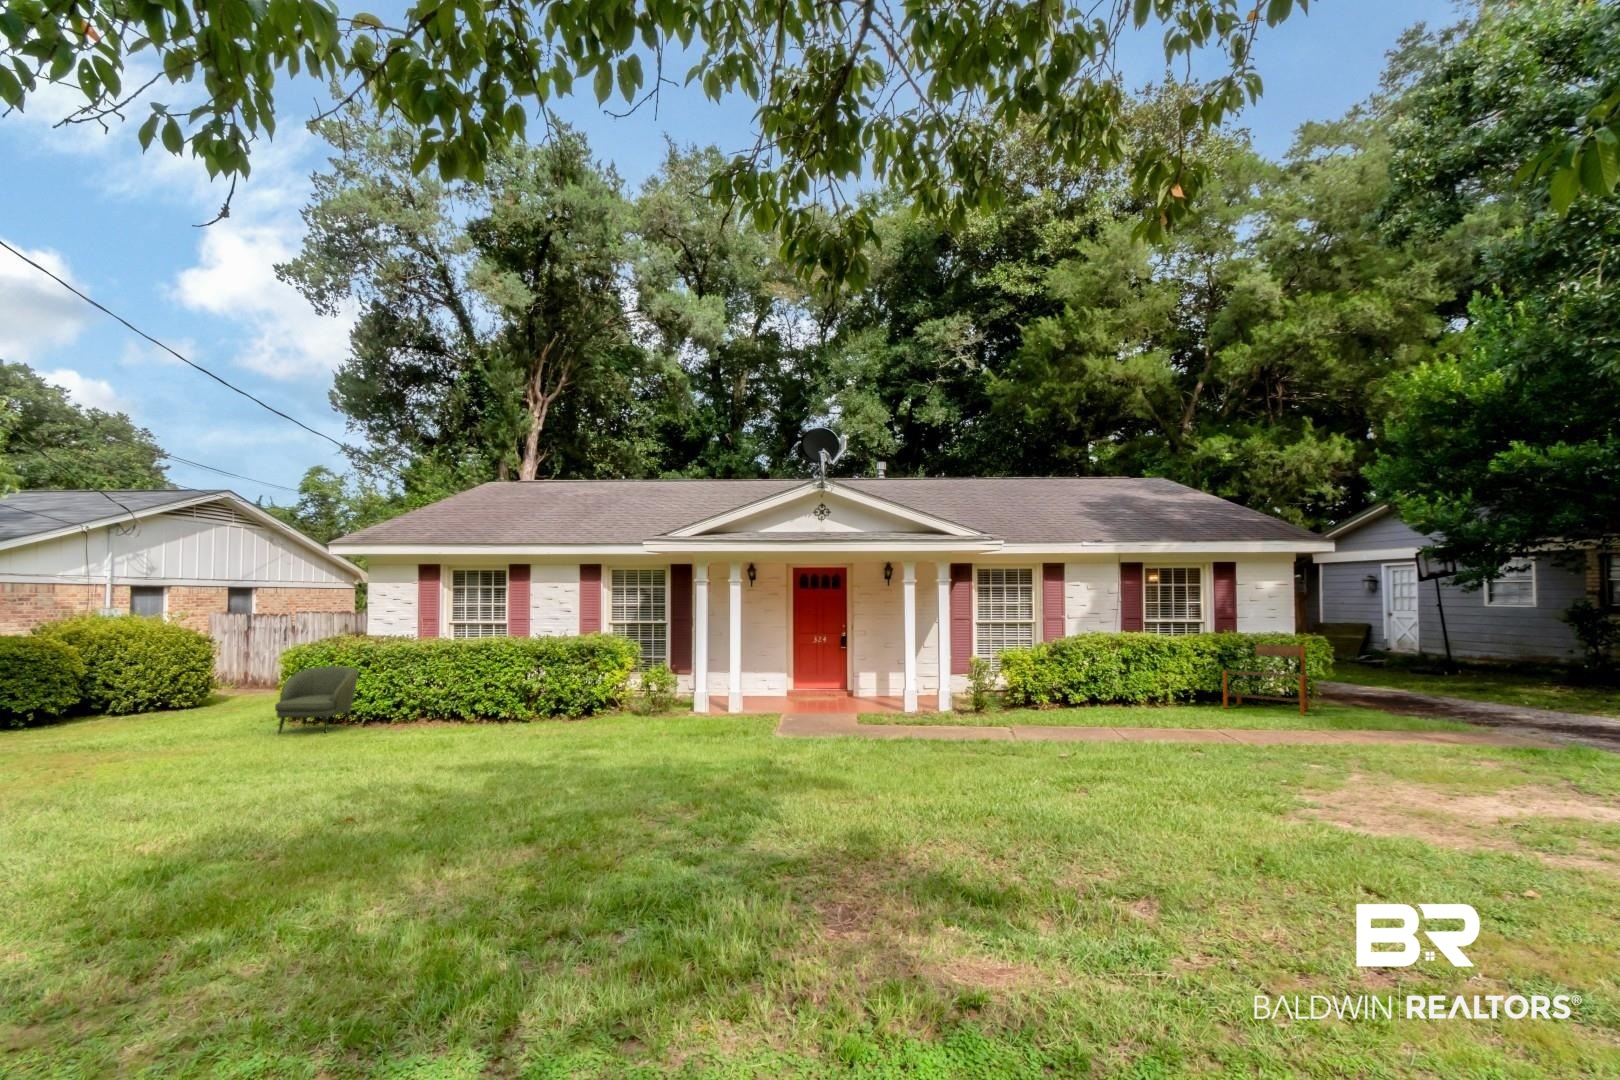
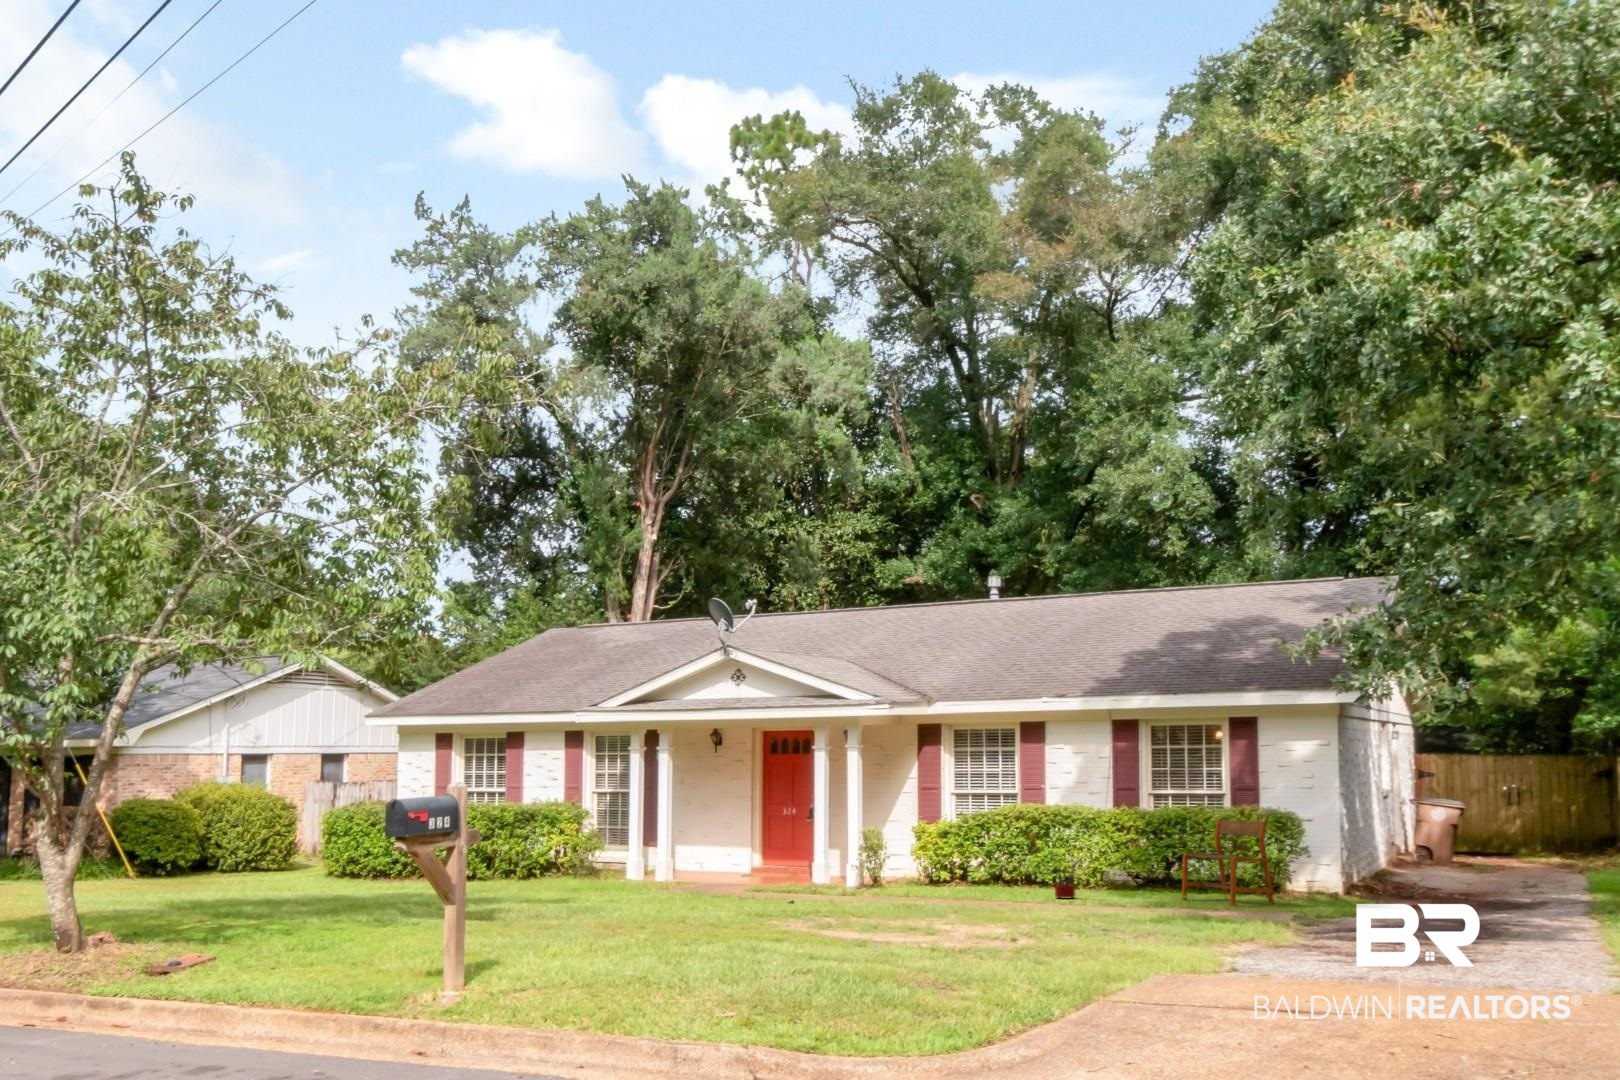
armchair: present [275,666,358,733] -> none [297,826,362,881]
decorative plant: none [1117,670,1169,713] -> present [1055,860,1086,899]

